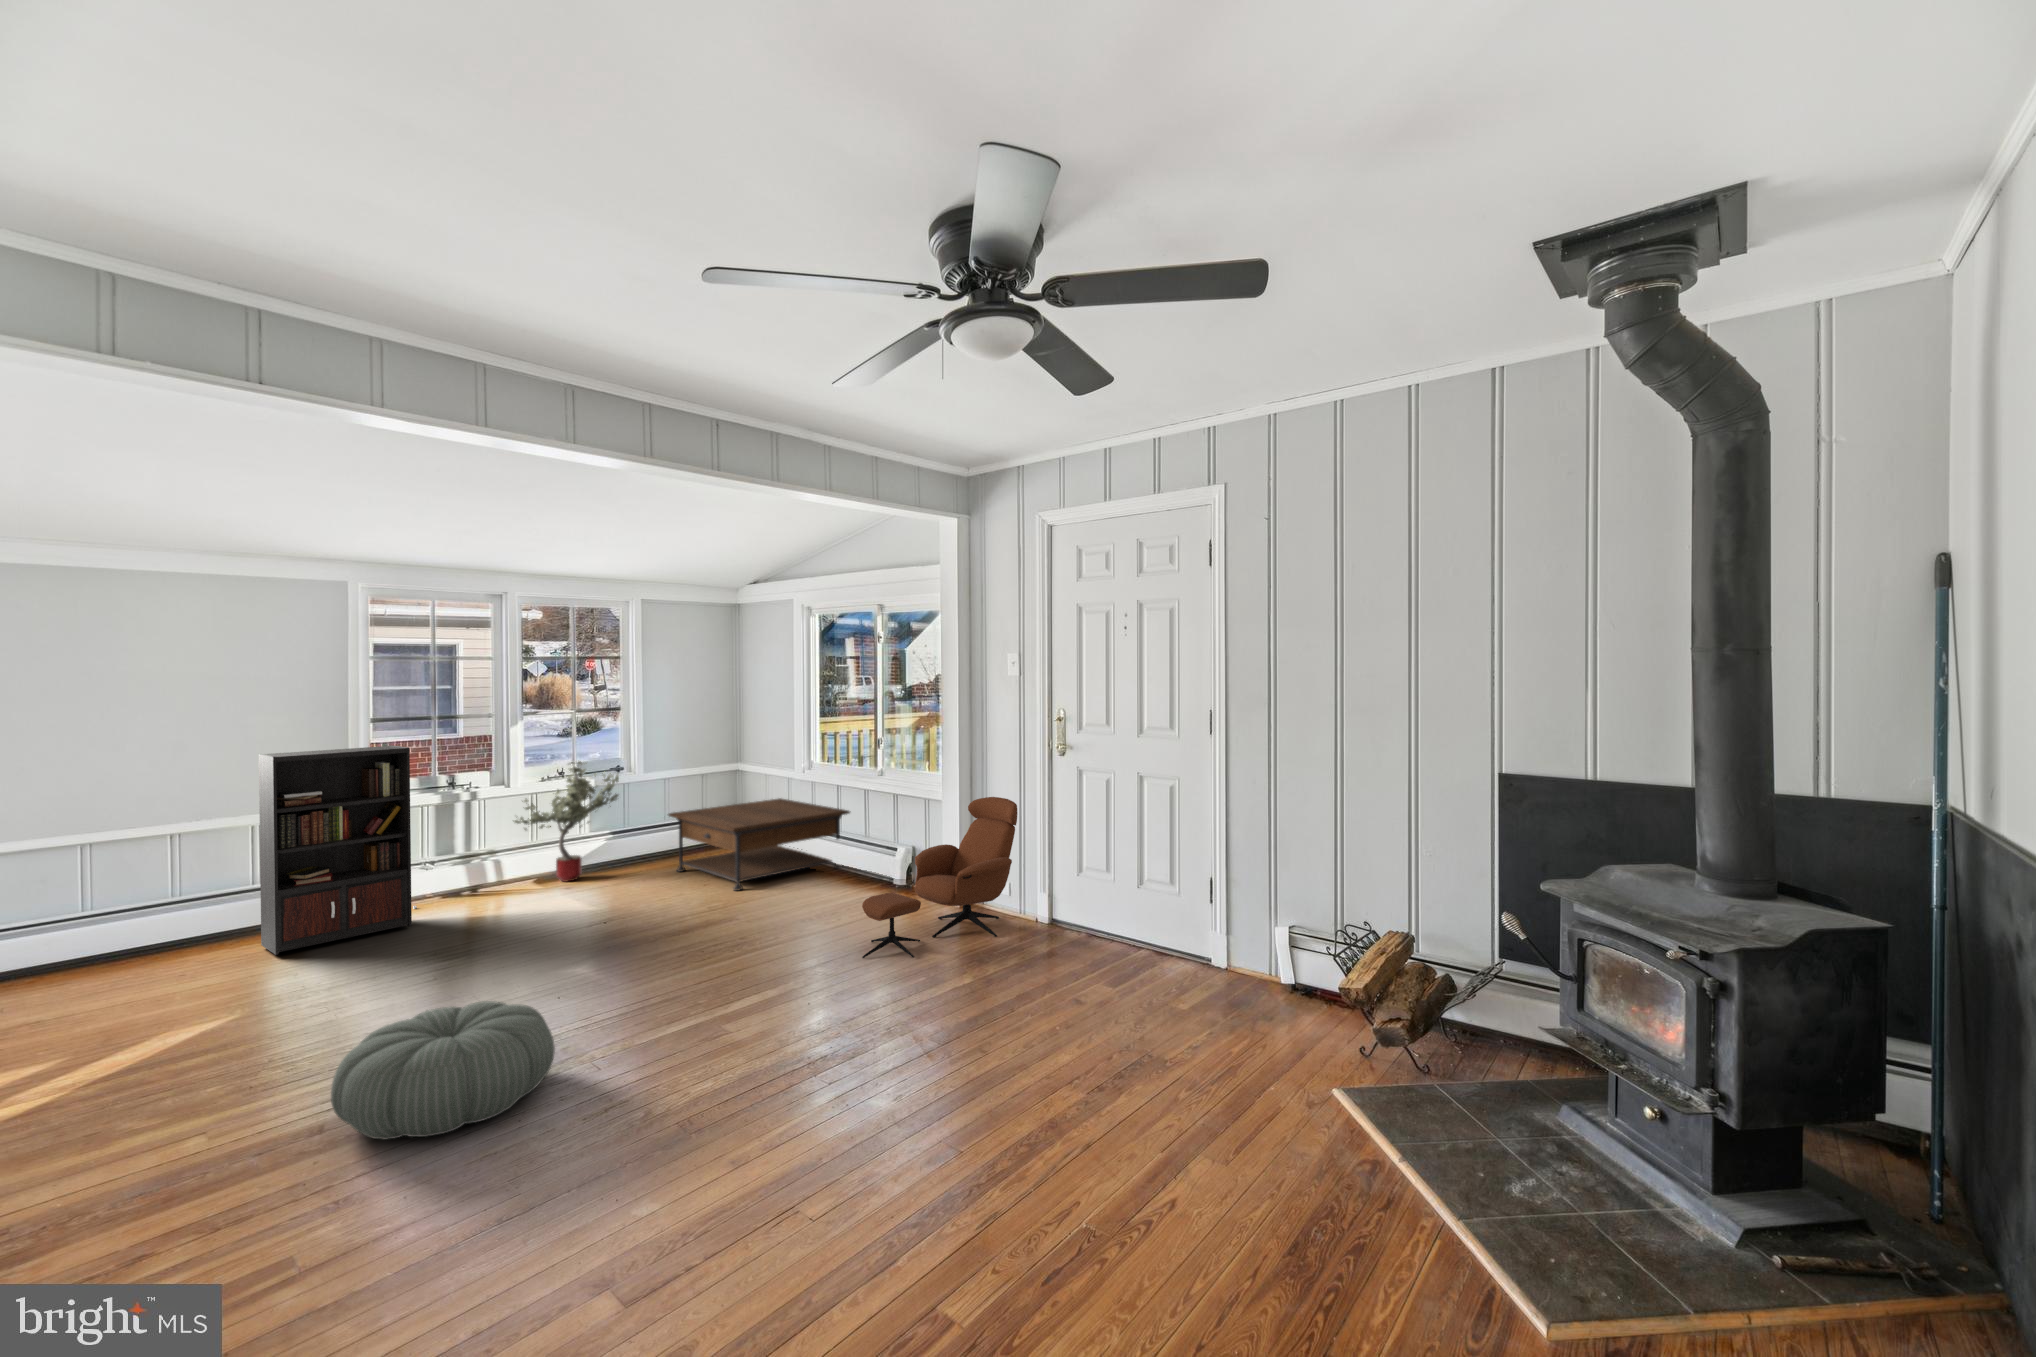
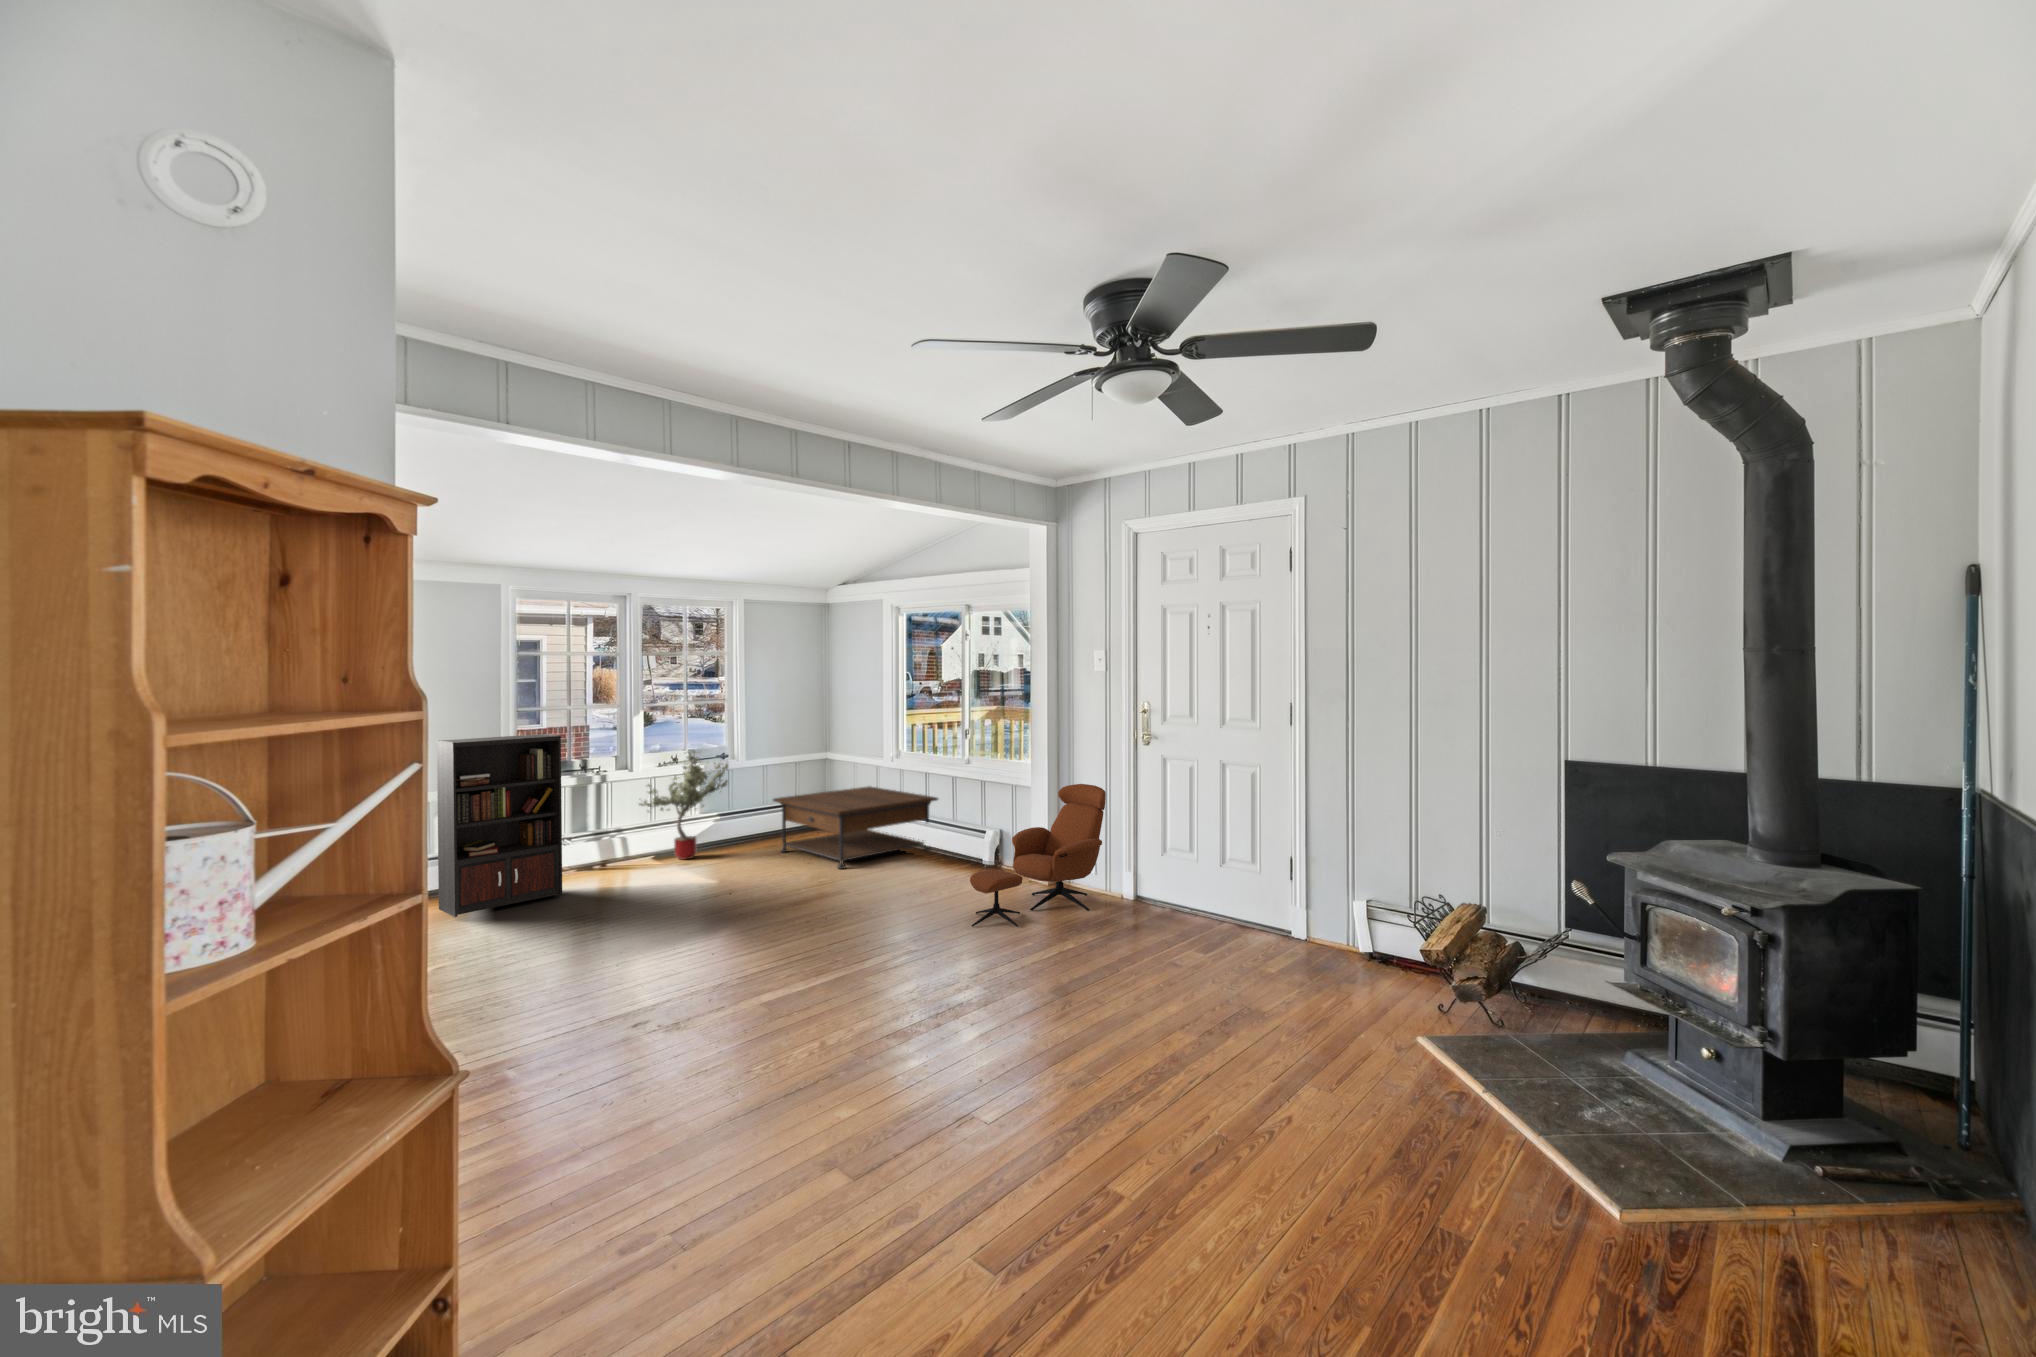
pouf: present [331,1001,555,1140] -> none [565,951,737,1060]

